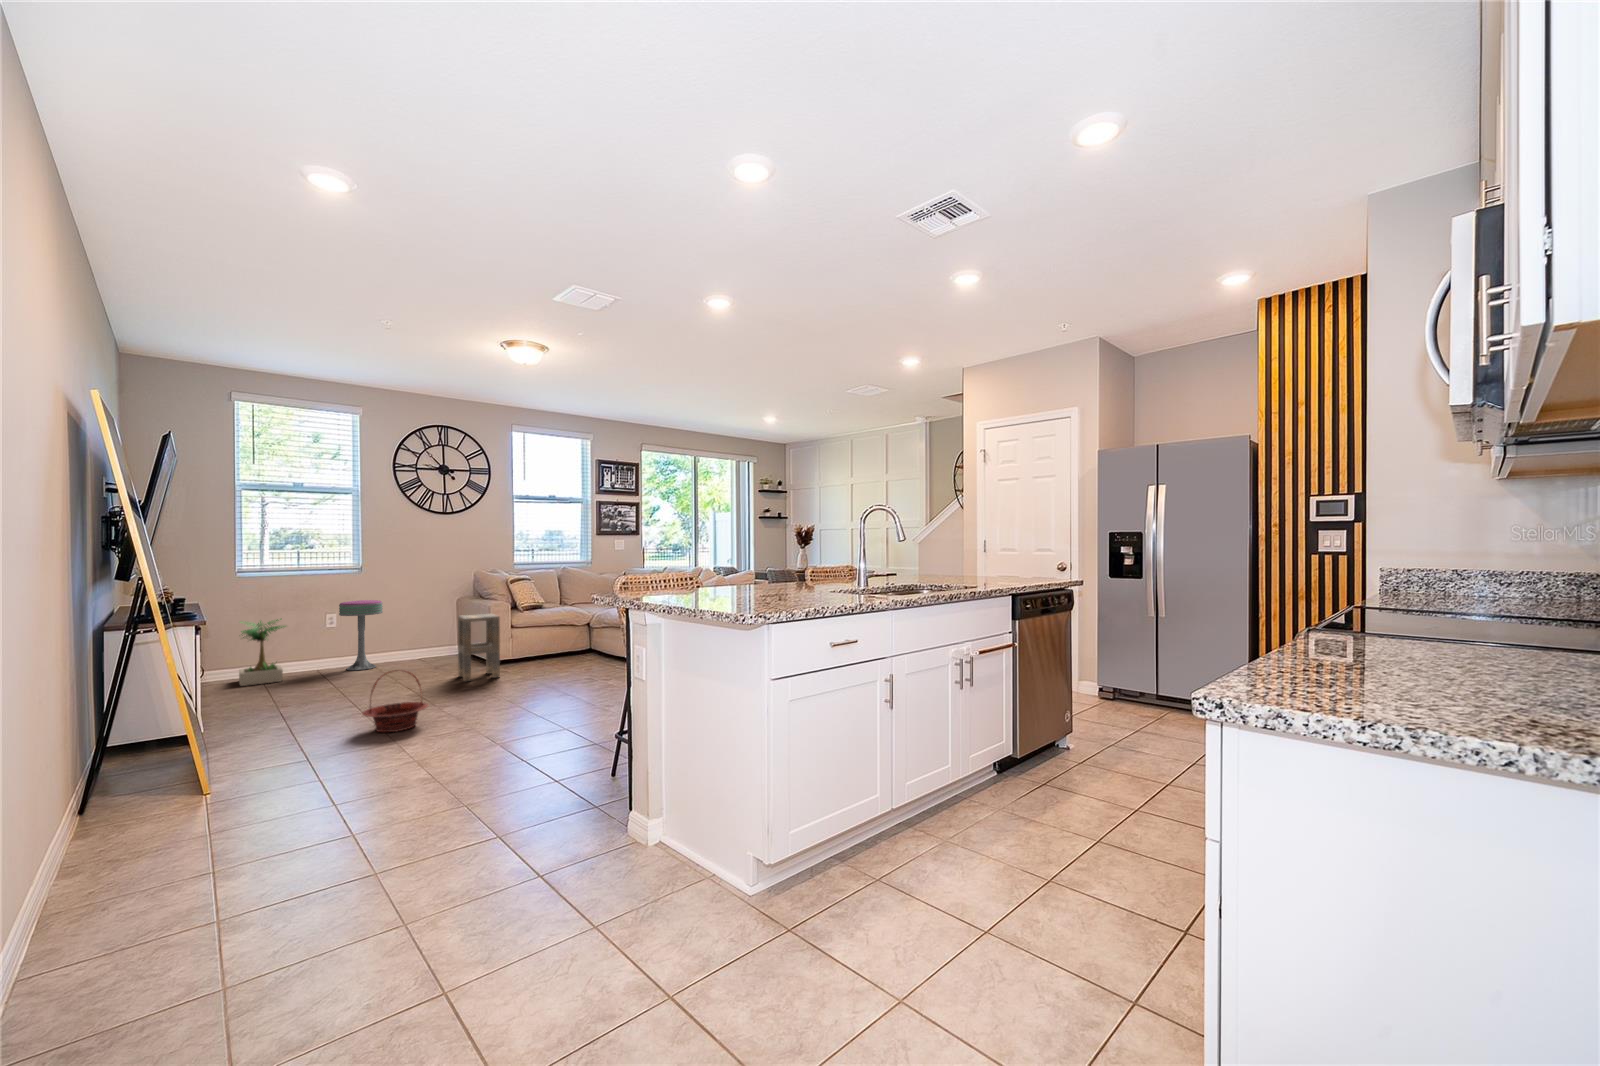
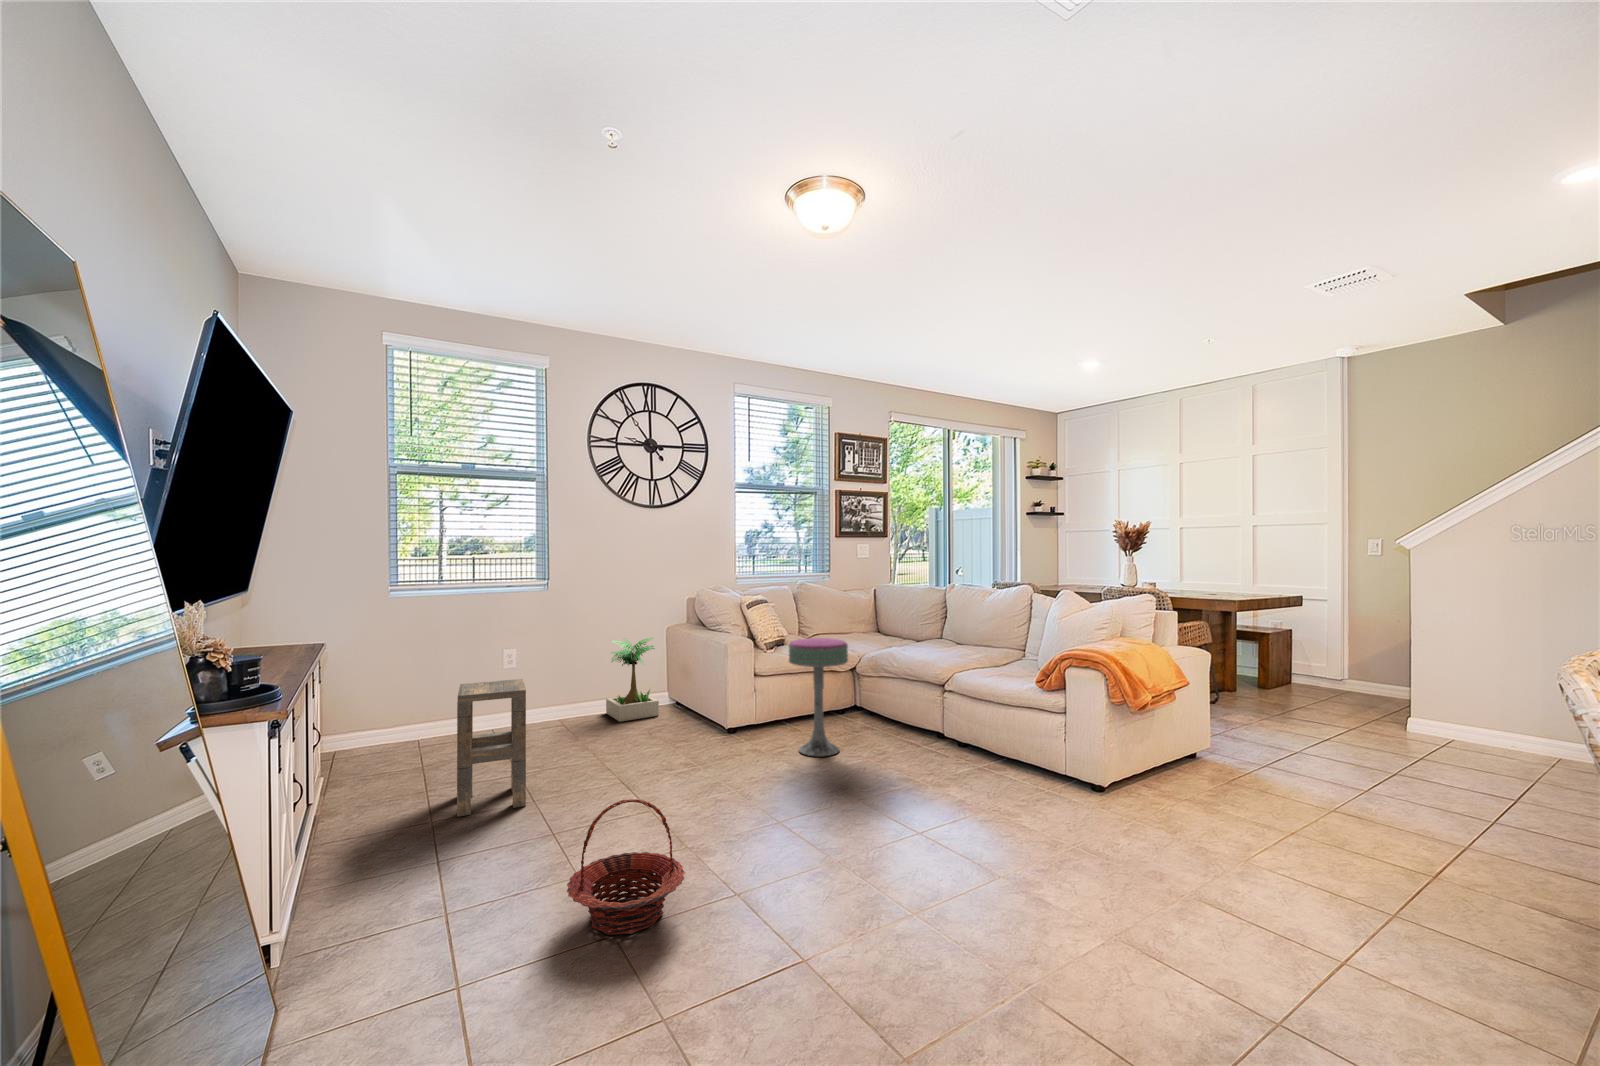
bar stool: present [339,600,383,670] -> present [789,638,848,757]
side table: present [458,613,500,681] -> present [457,679,526,817]
potted plant: present [239,619,286,686] -> present [606,637,659,722]

